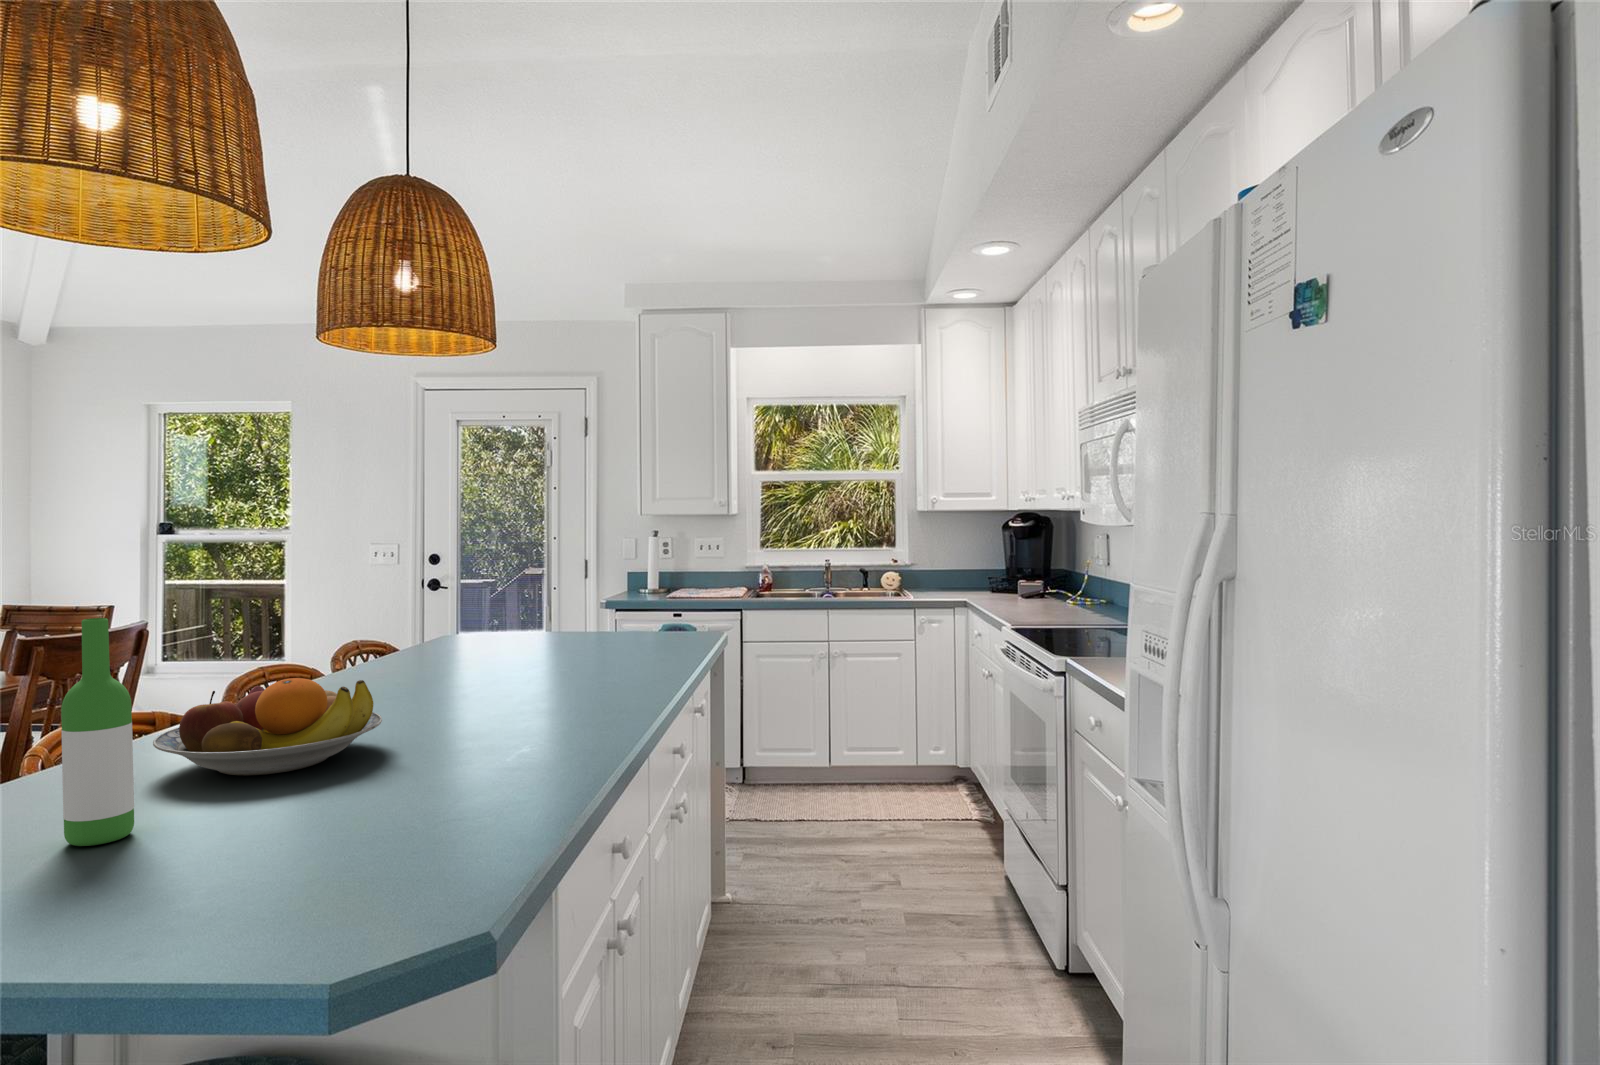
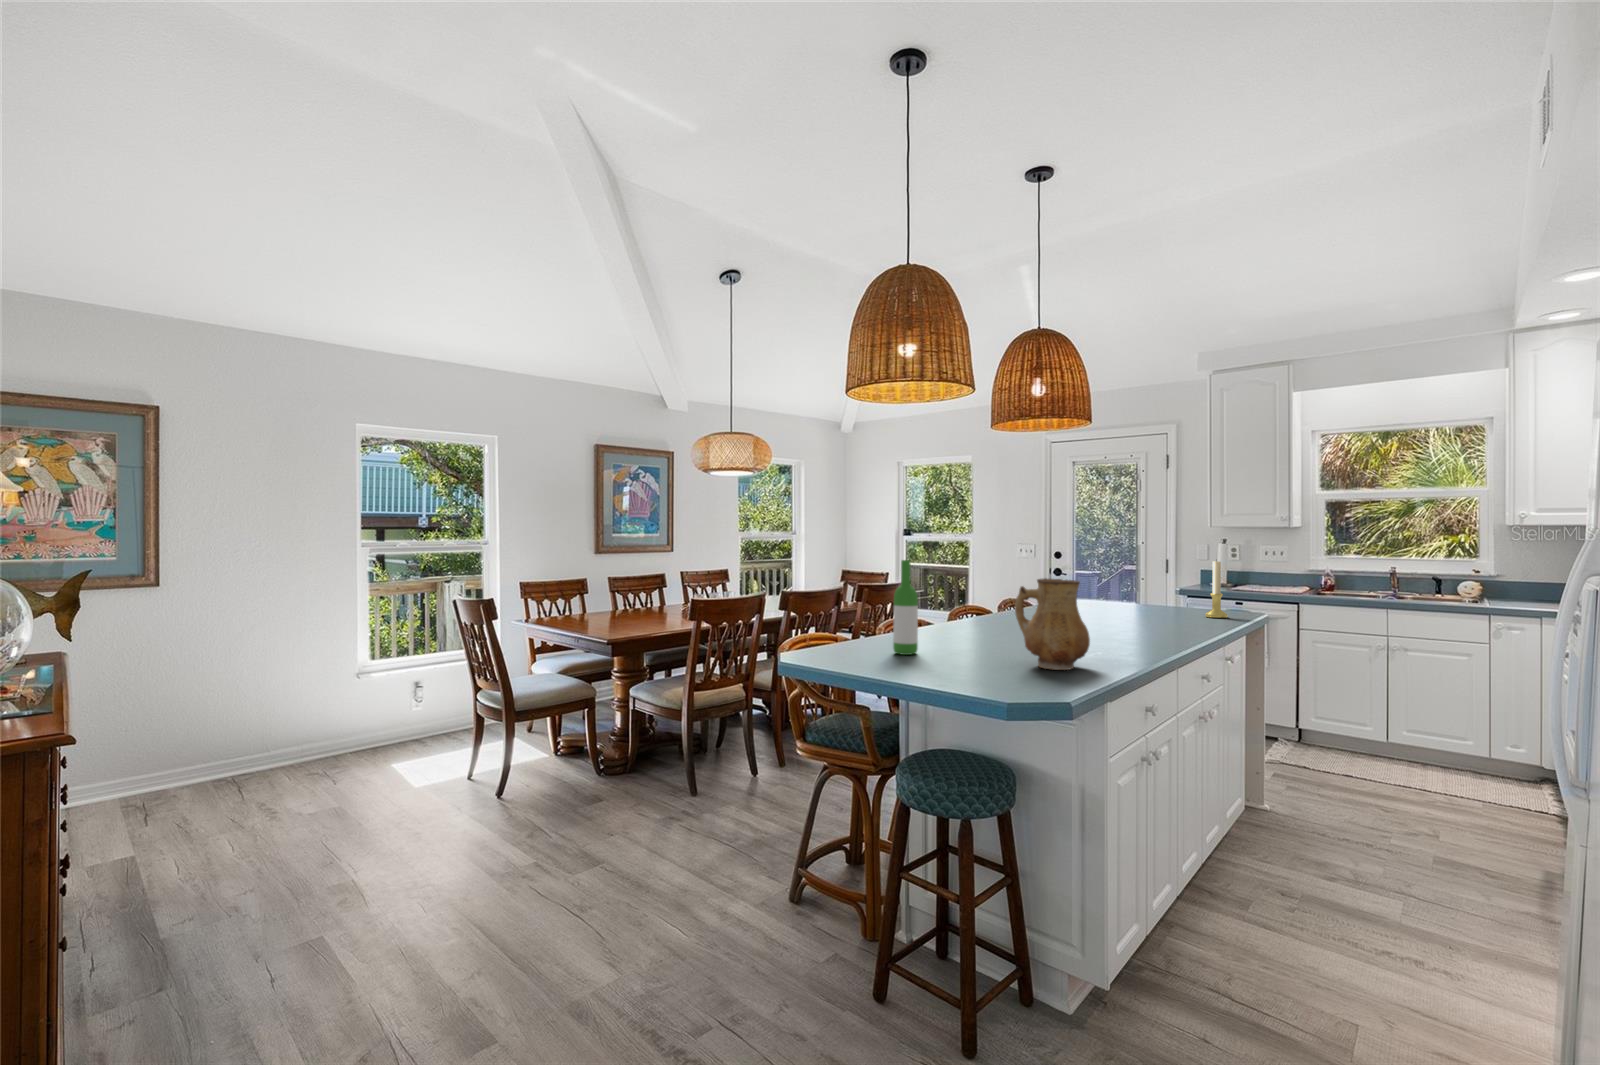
candle holder: none [659,567,688,651] -> present [1205,561,1228,618]
ceramic pitcher: none [369,639,525,830] -> present [1015,578,1090,670]
fruit bowl: present [153,678,382,775] -> none [920,599,1021,643]

